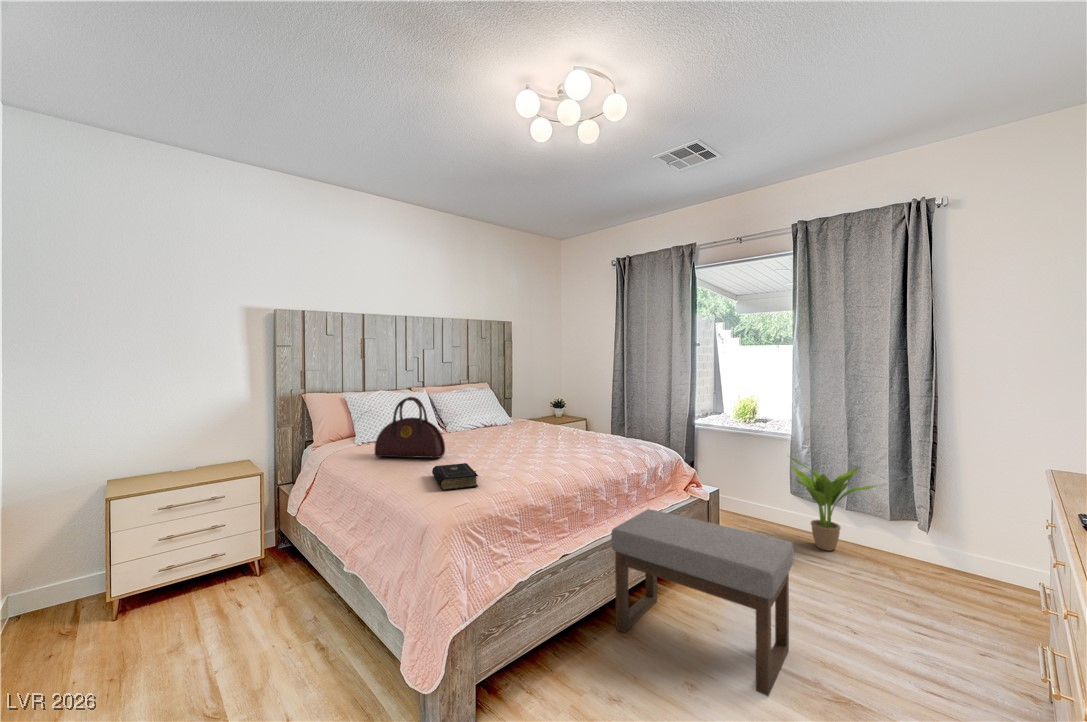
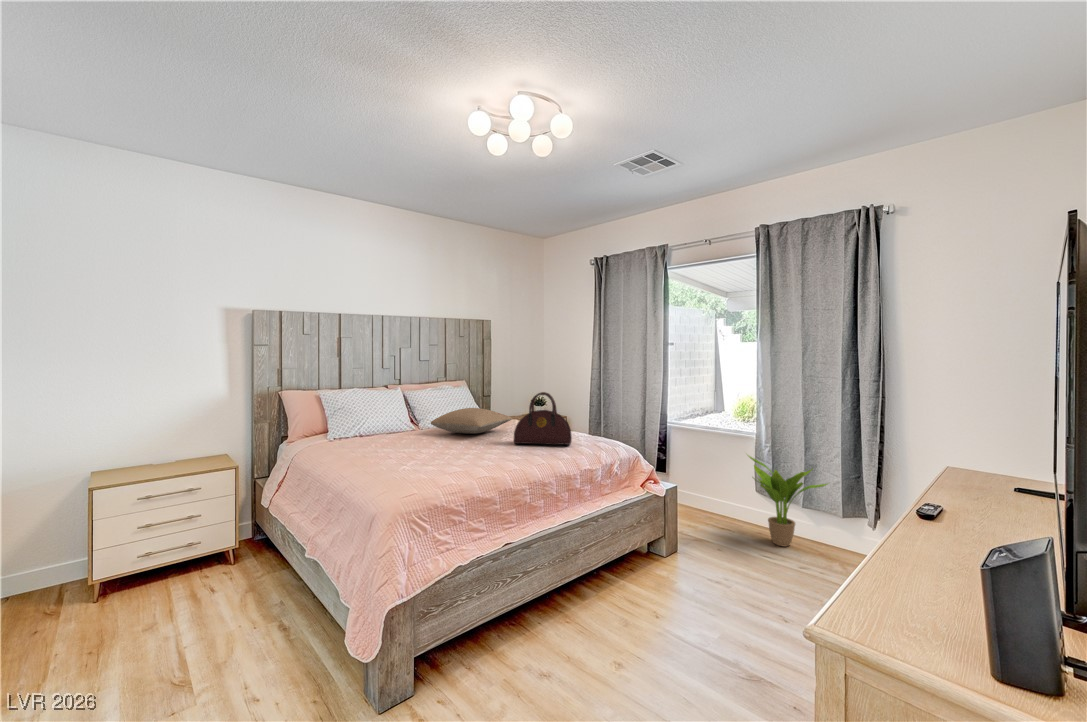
handbag: present [375,397,445,458] -> present [514,392,572,445]
pillow: none [462,410,544,436] -> present [431,408,512,434]
book: present [432,463,478,490] -> none [390,458,431,482]
ottoman: present [611,509,794,696] -> none [557,503,722,673]

